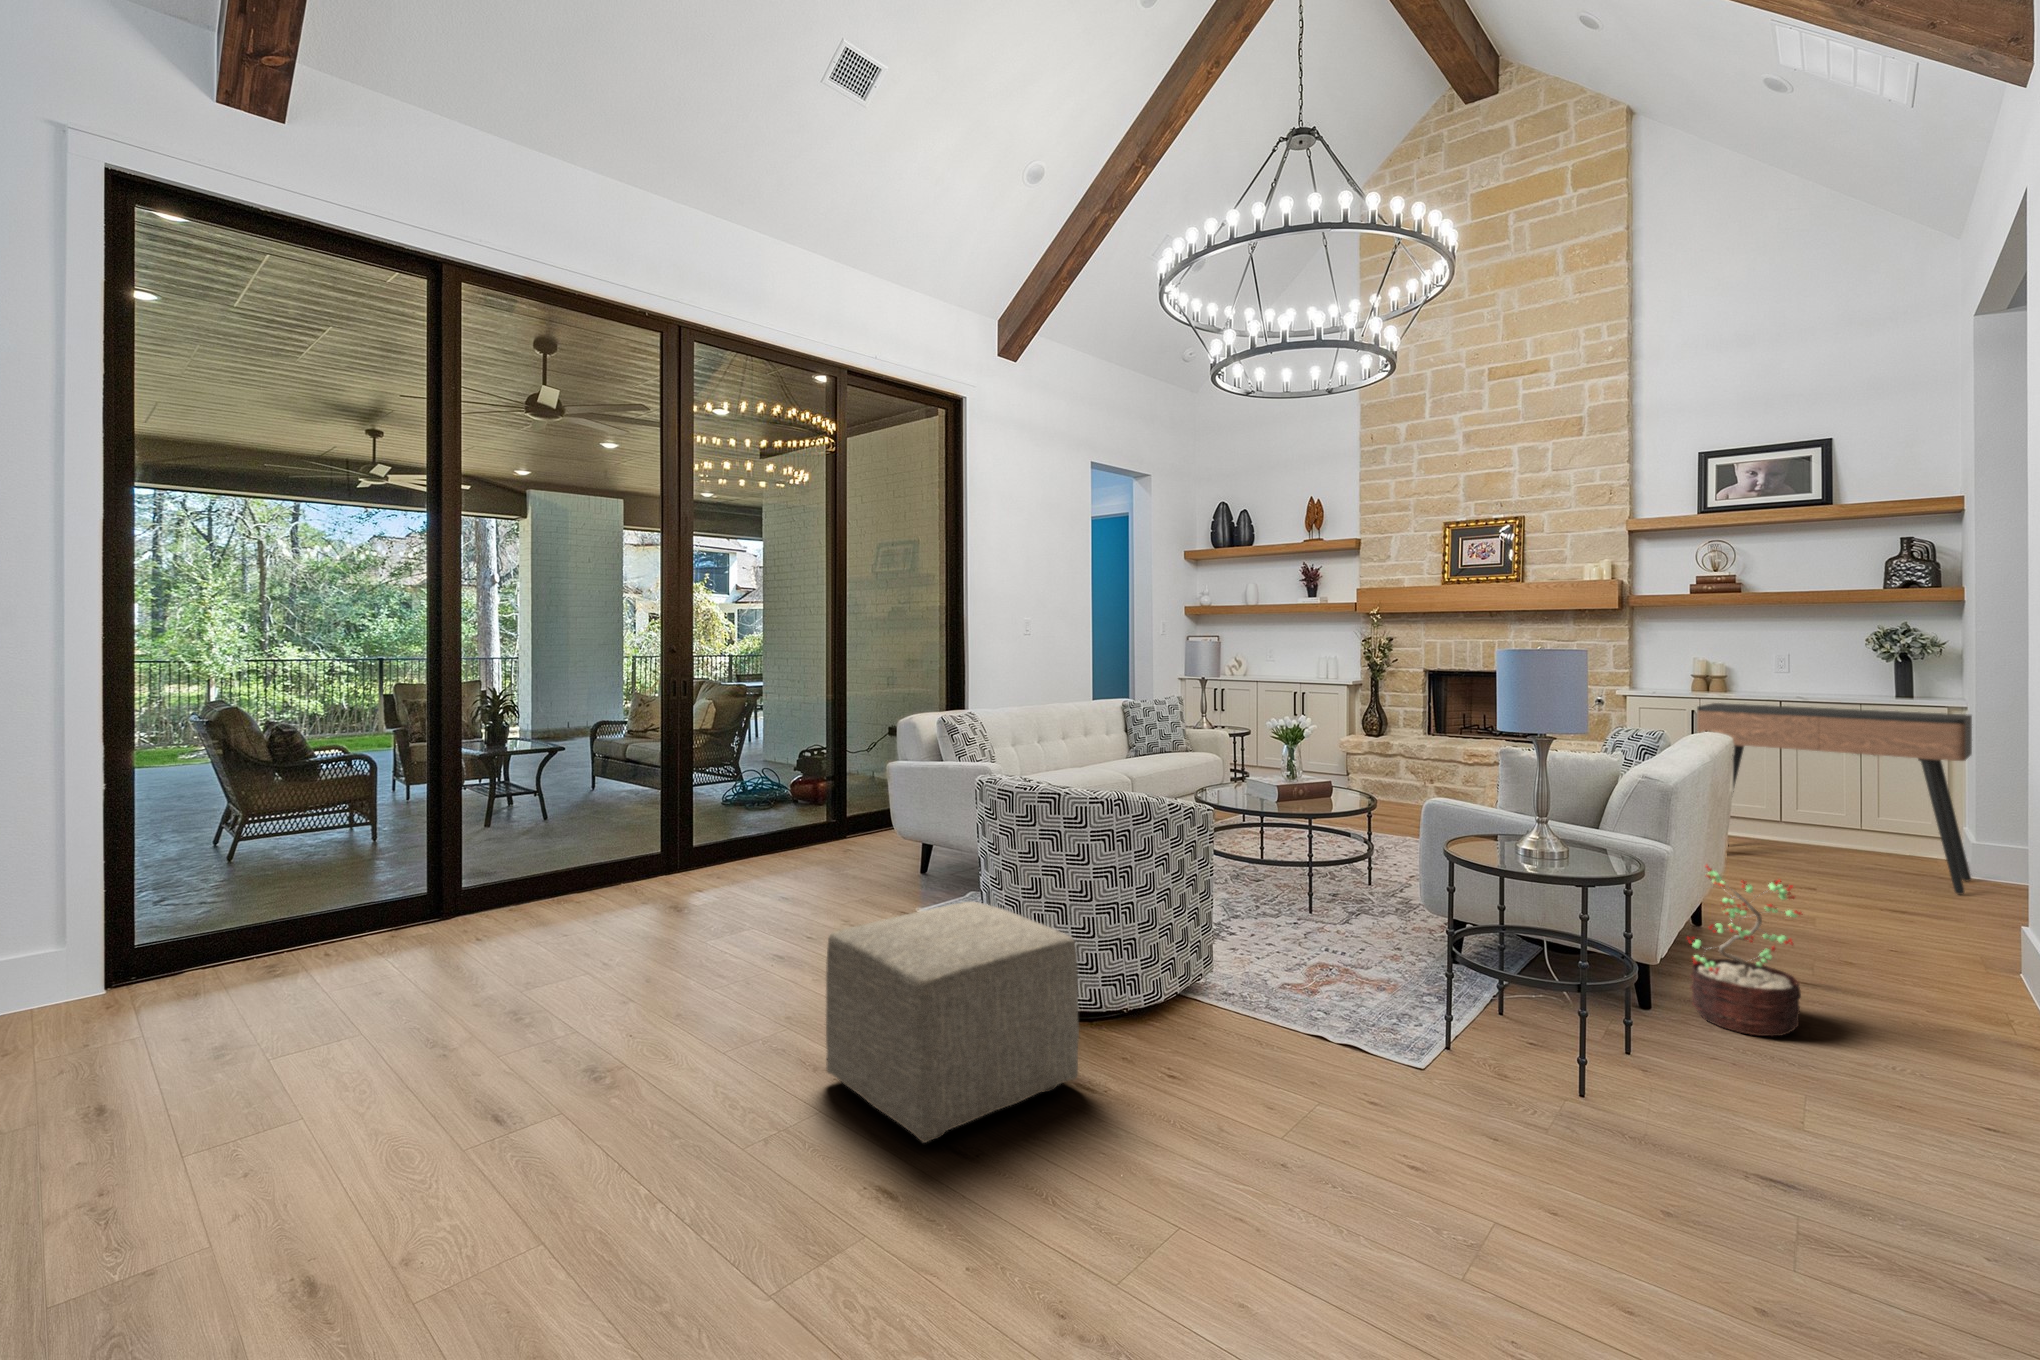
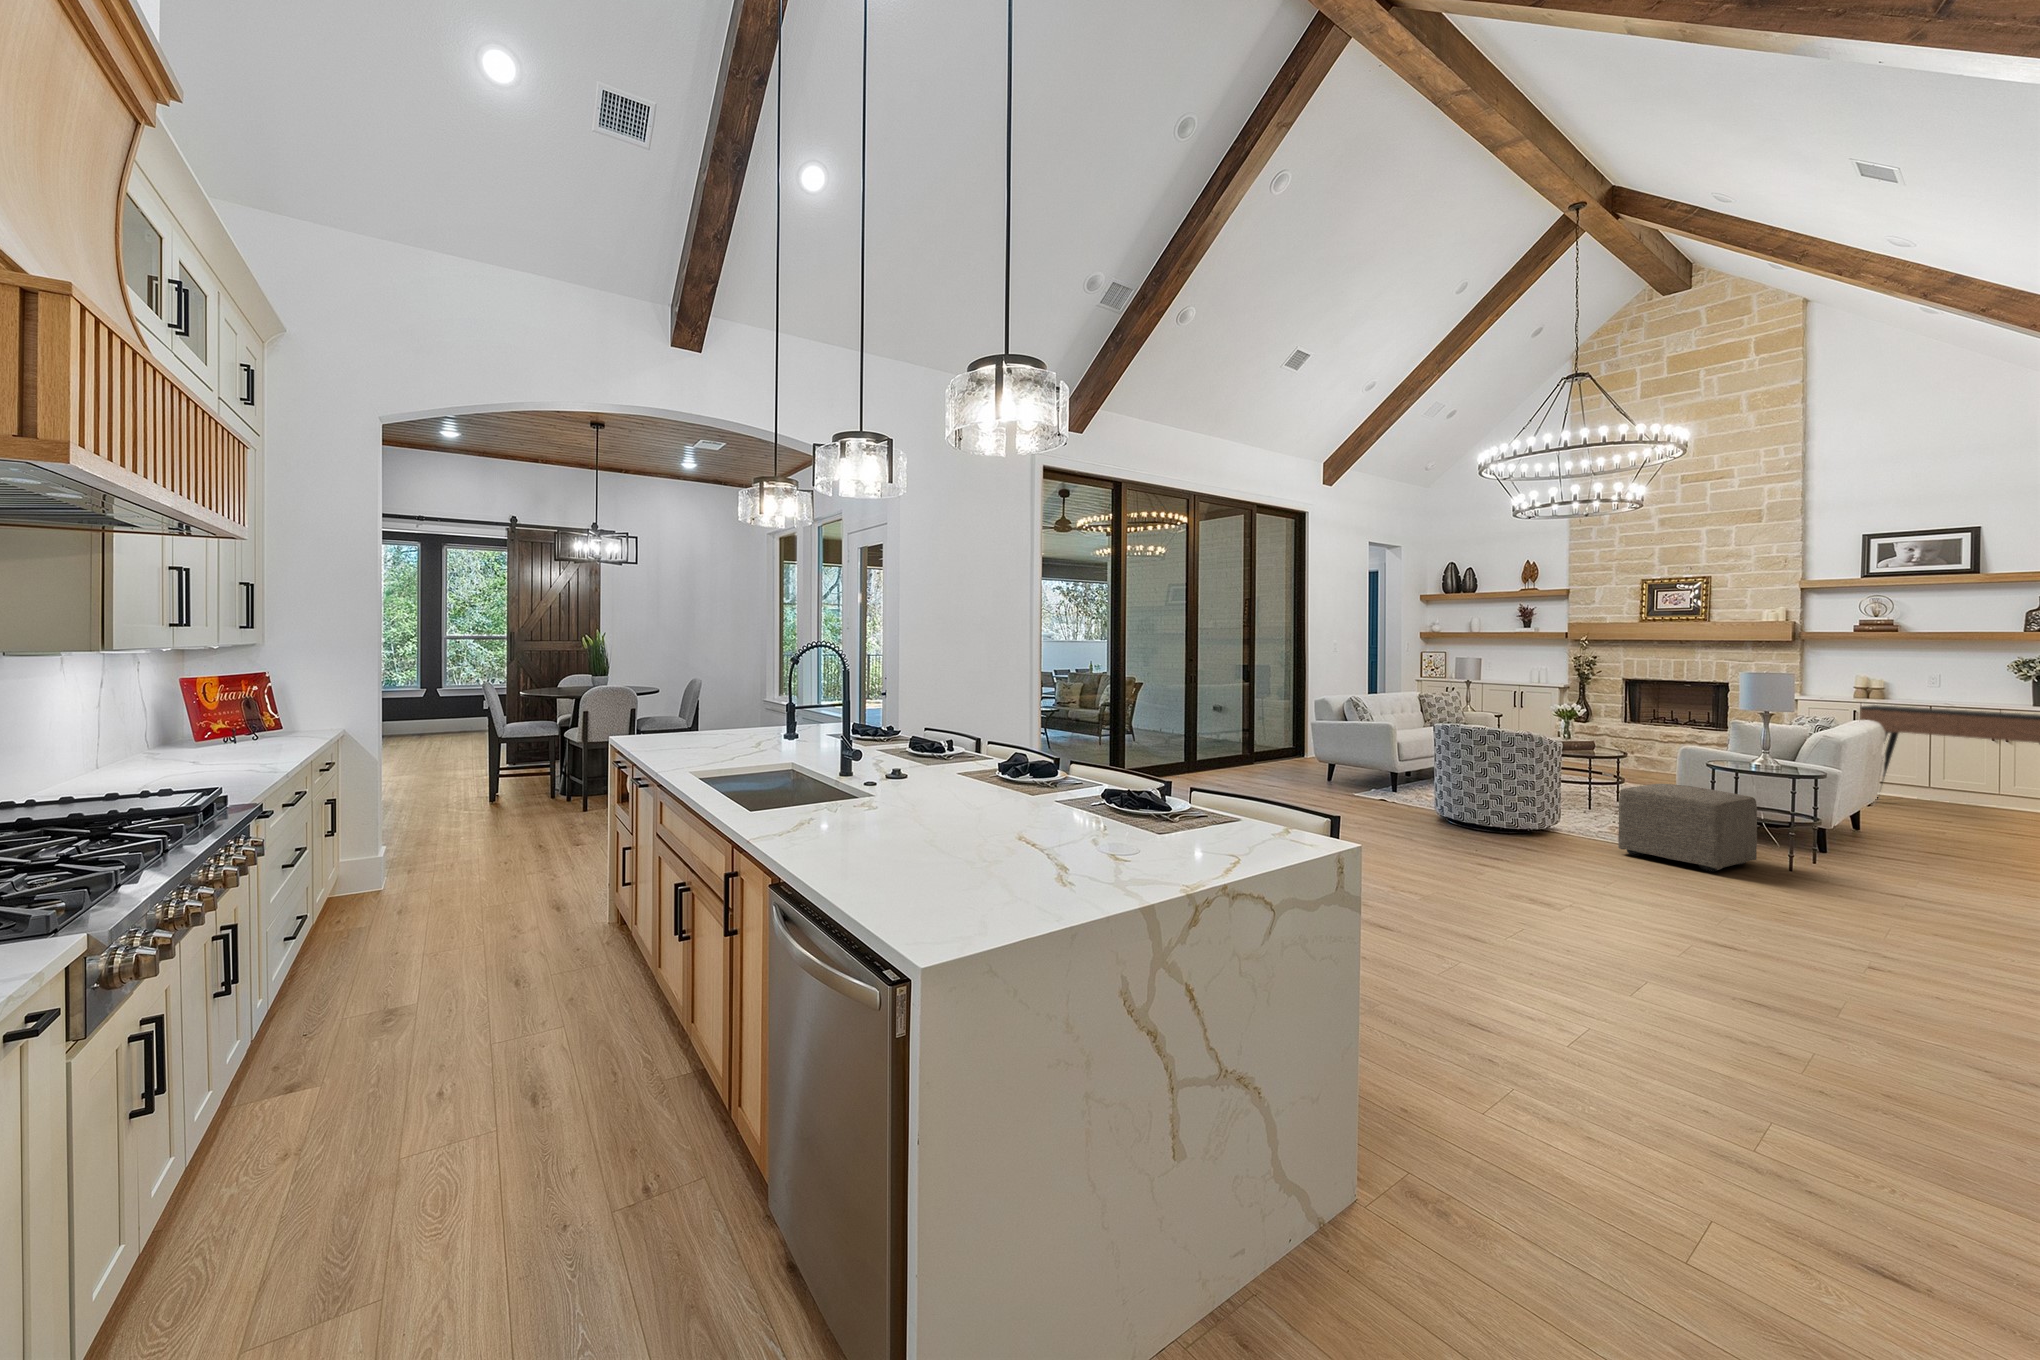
decorative plant: present [1687,866,1803,1036] -> none [1855,781,1931,866]
ottoman: present [826,901,1079,1143] -> present [1618,784,1757,871]

